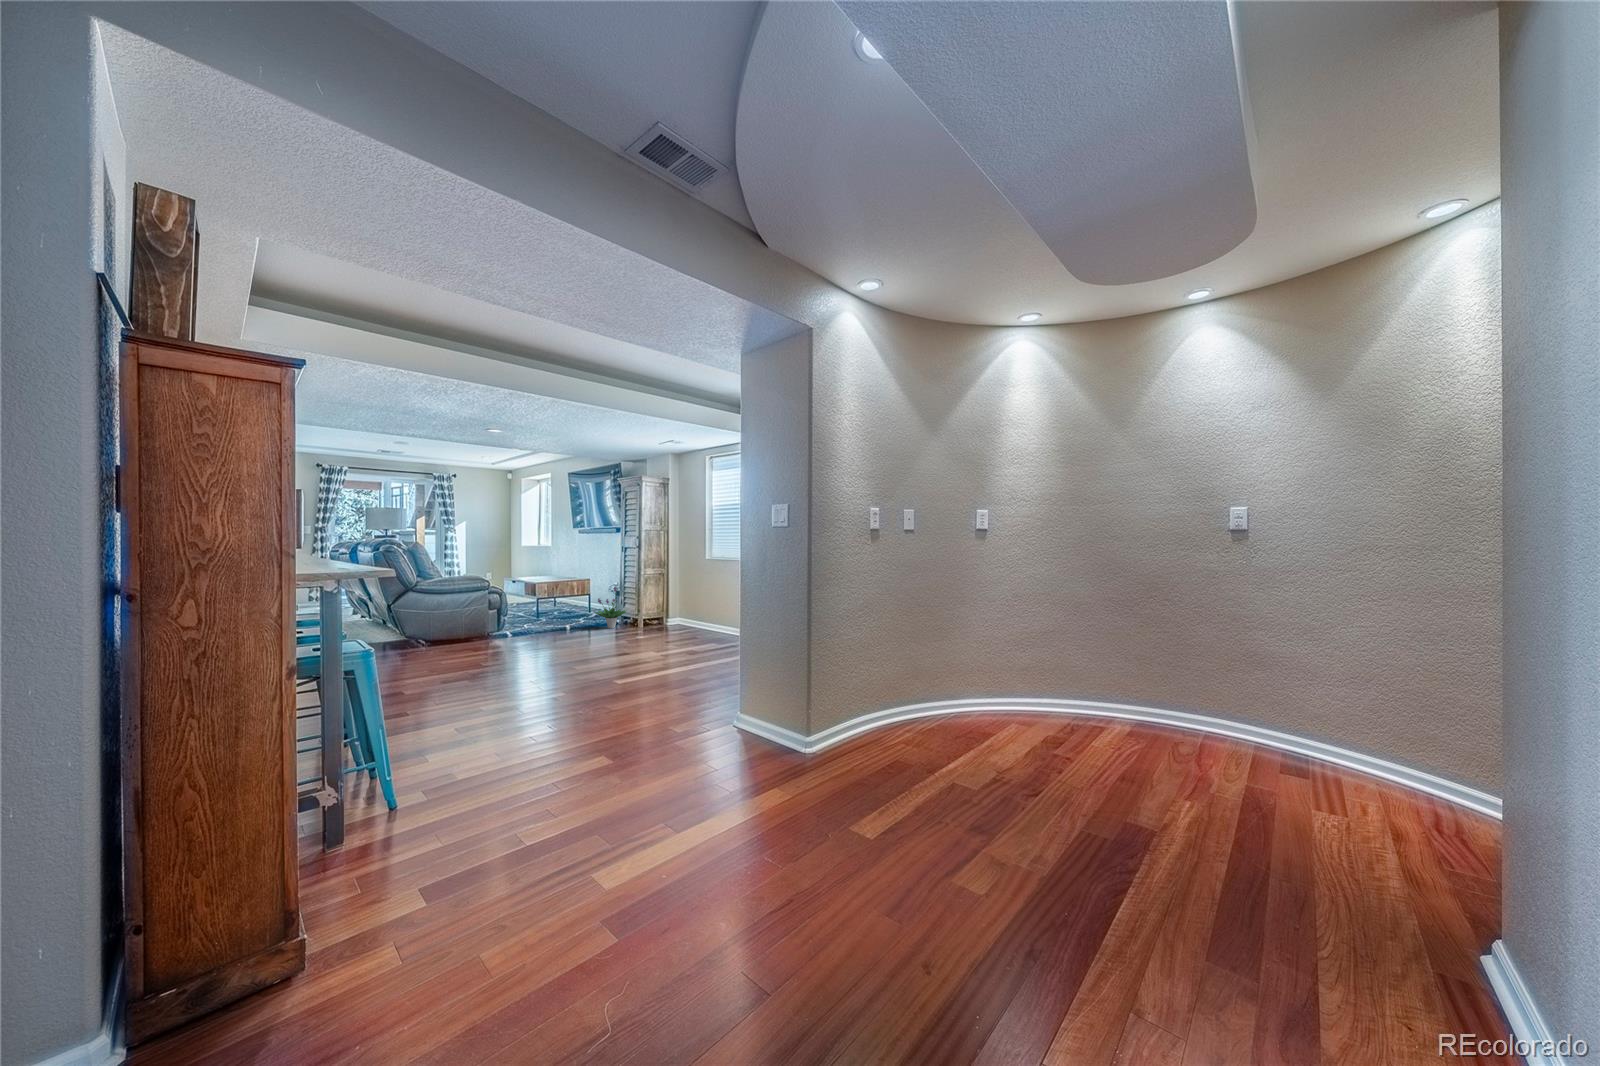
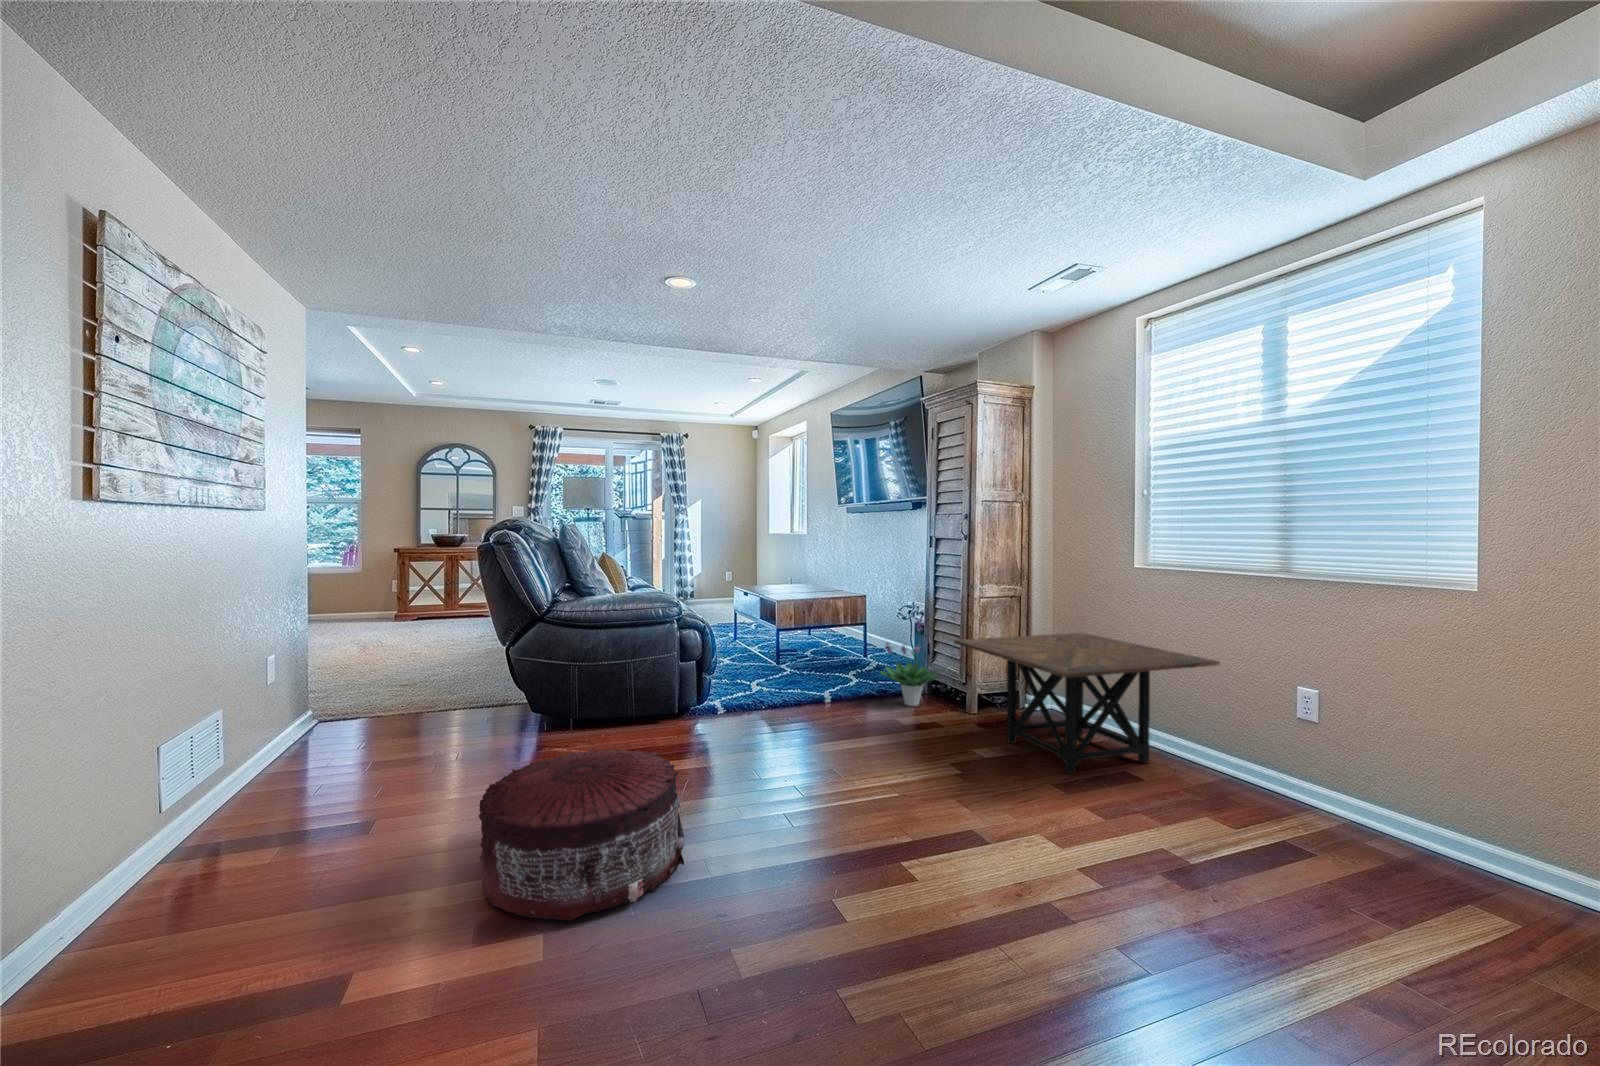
side table: none [629,588,728,639] -> present [954,633,1220,773]
pouf: none [428,631,515,678] -> present [479,748,684,920]

